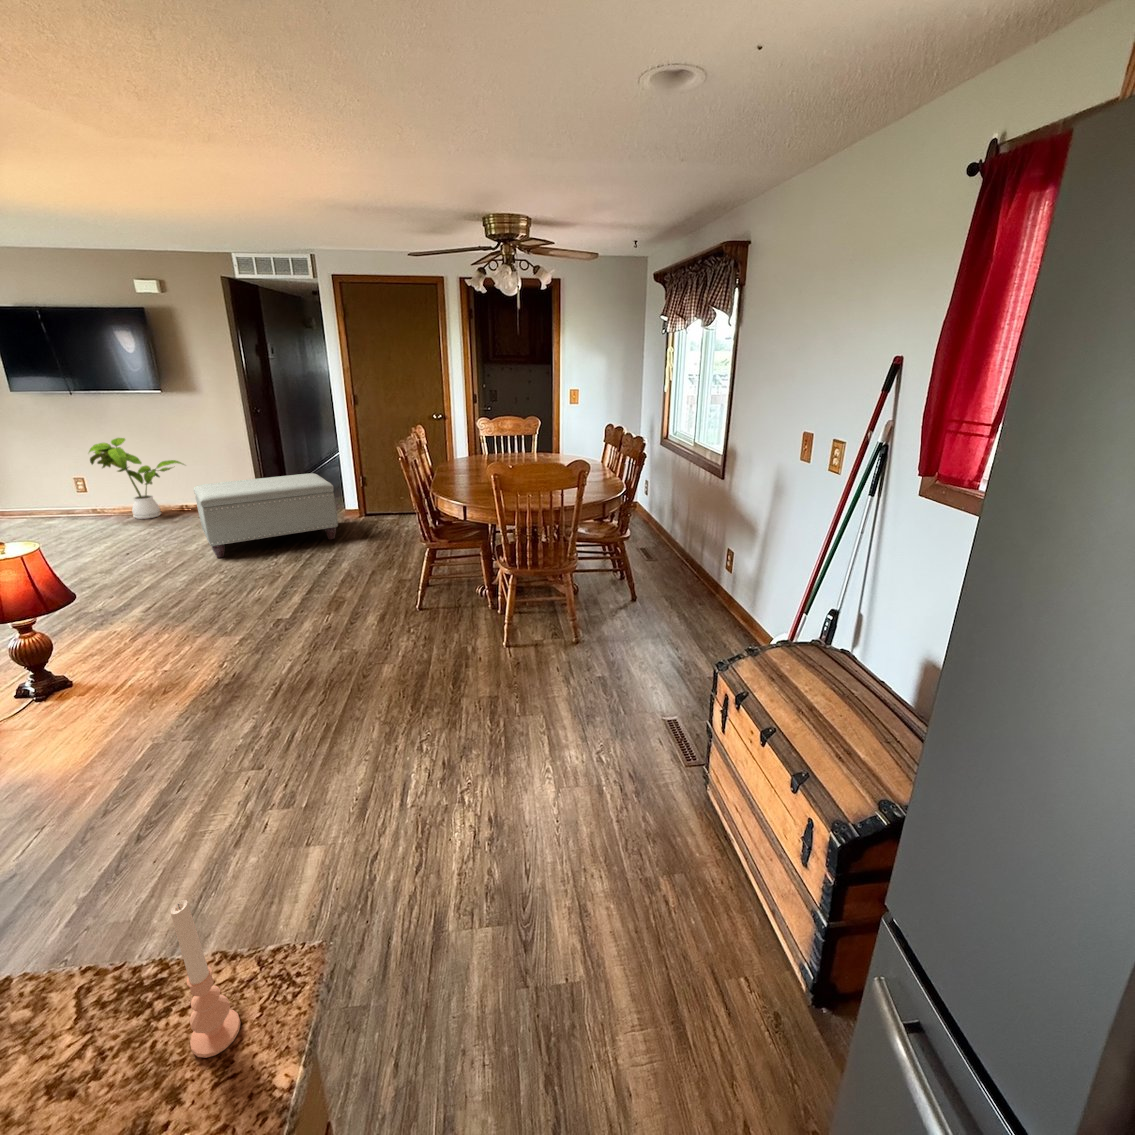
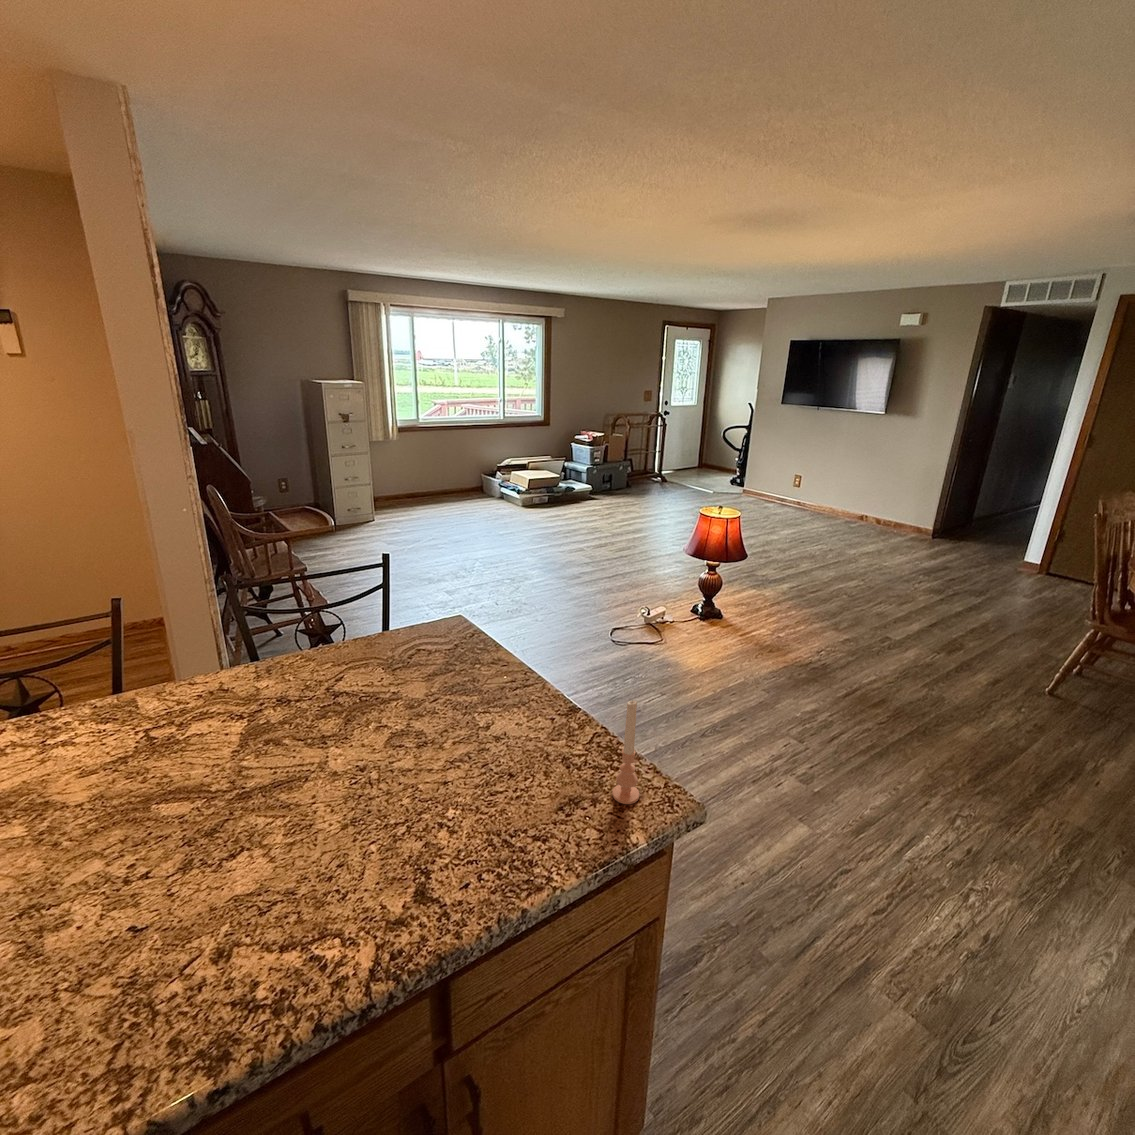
house plant: present [89,438,184,519] -> none [810,453,880,523]
ottoman: present [193,473,338,558] -> none [864,503,1012,588]

